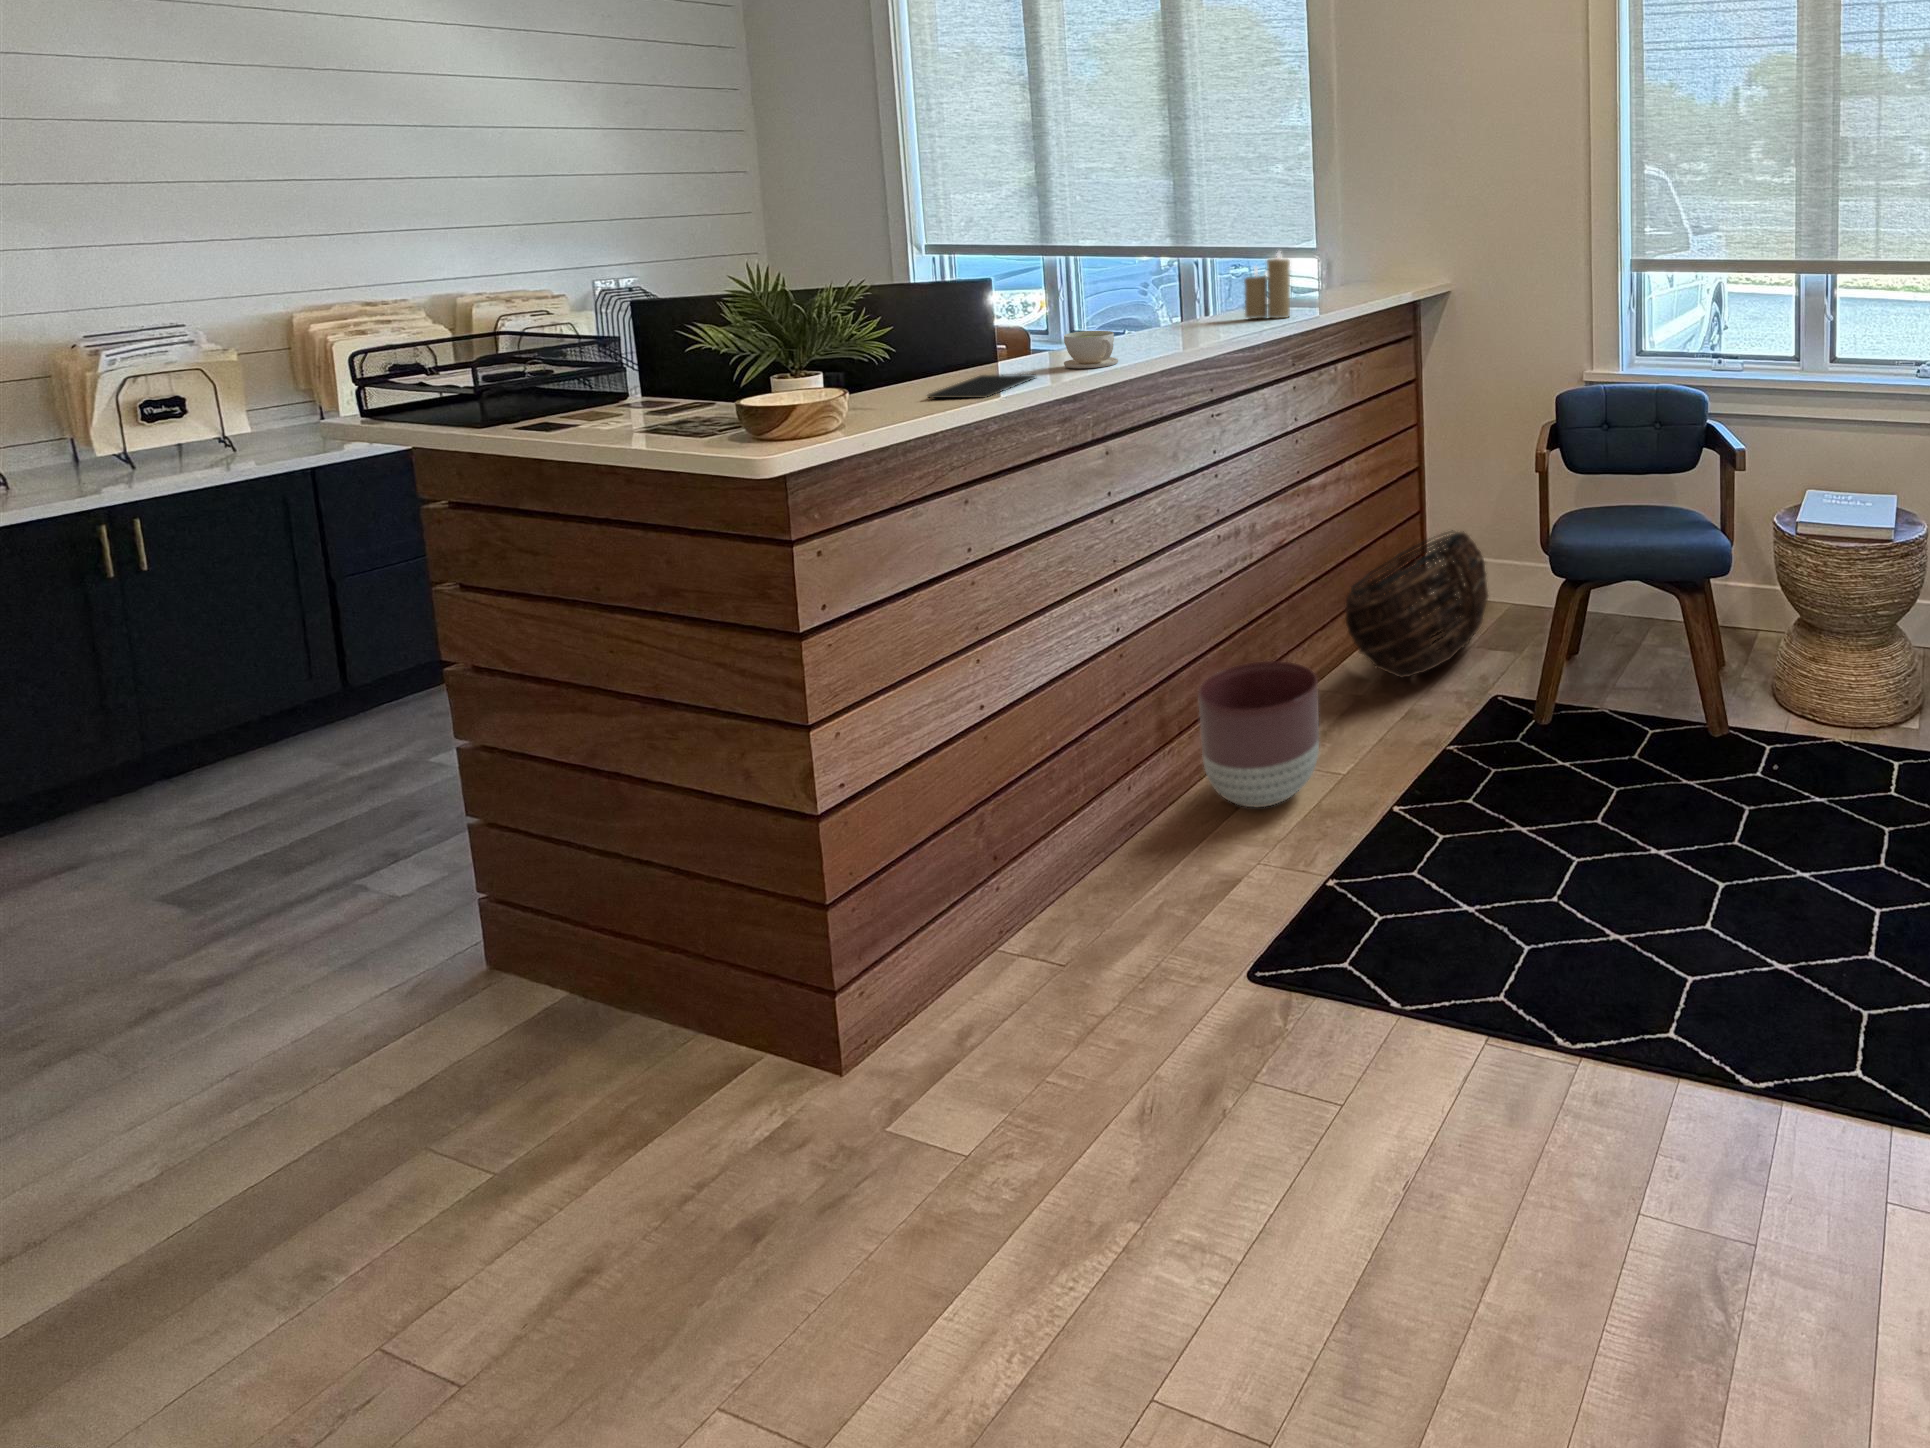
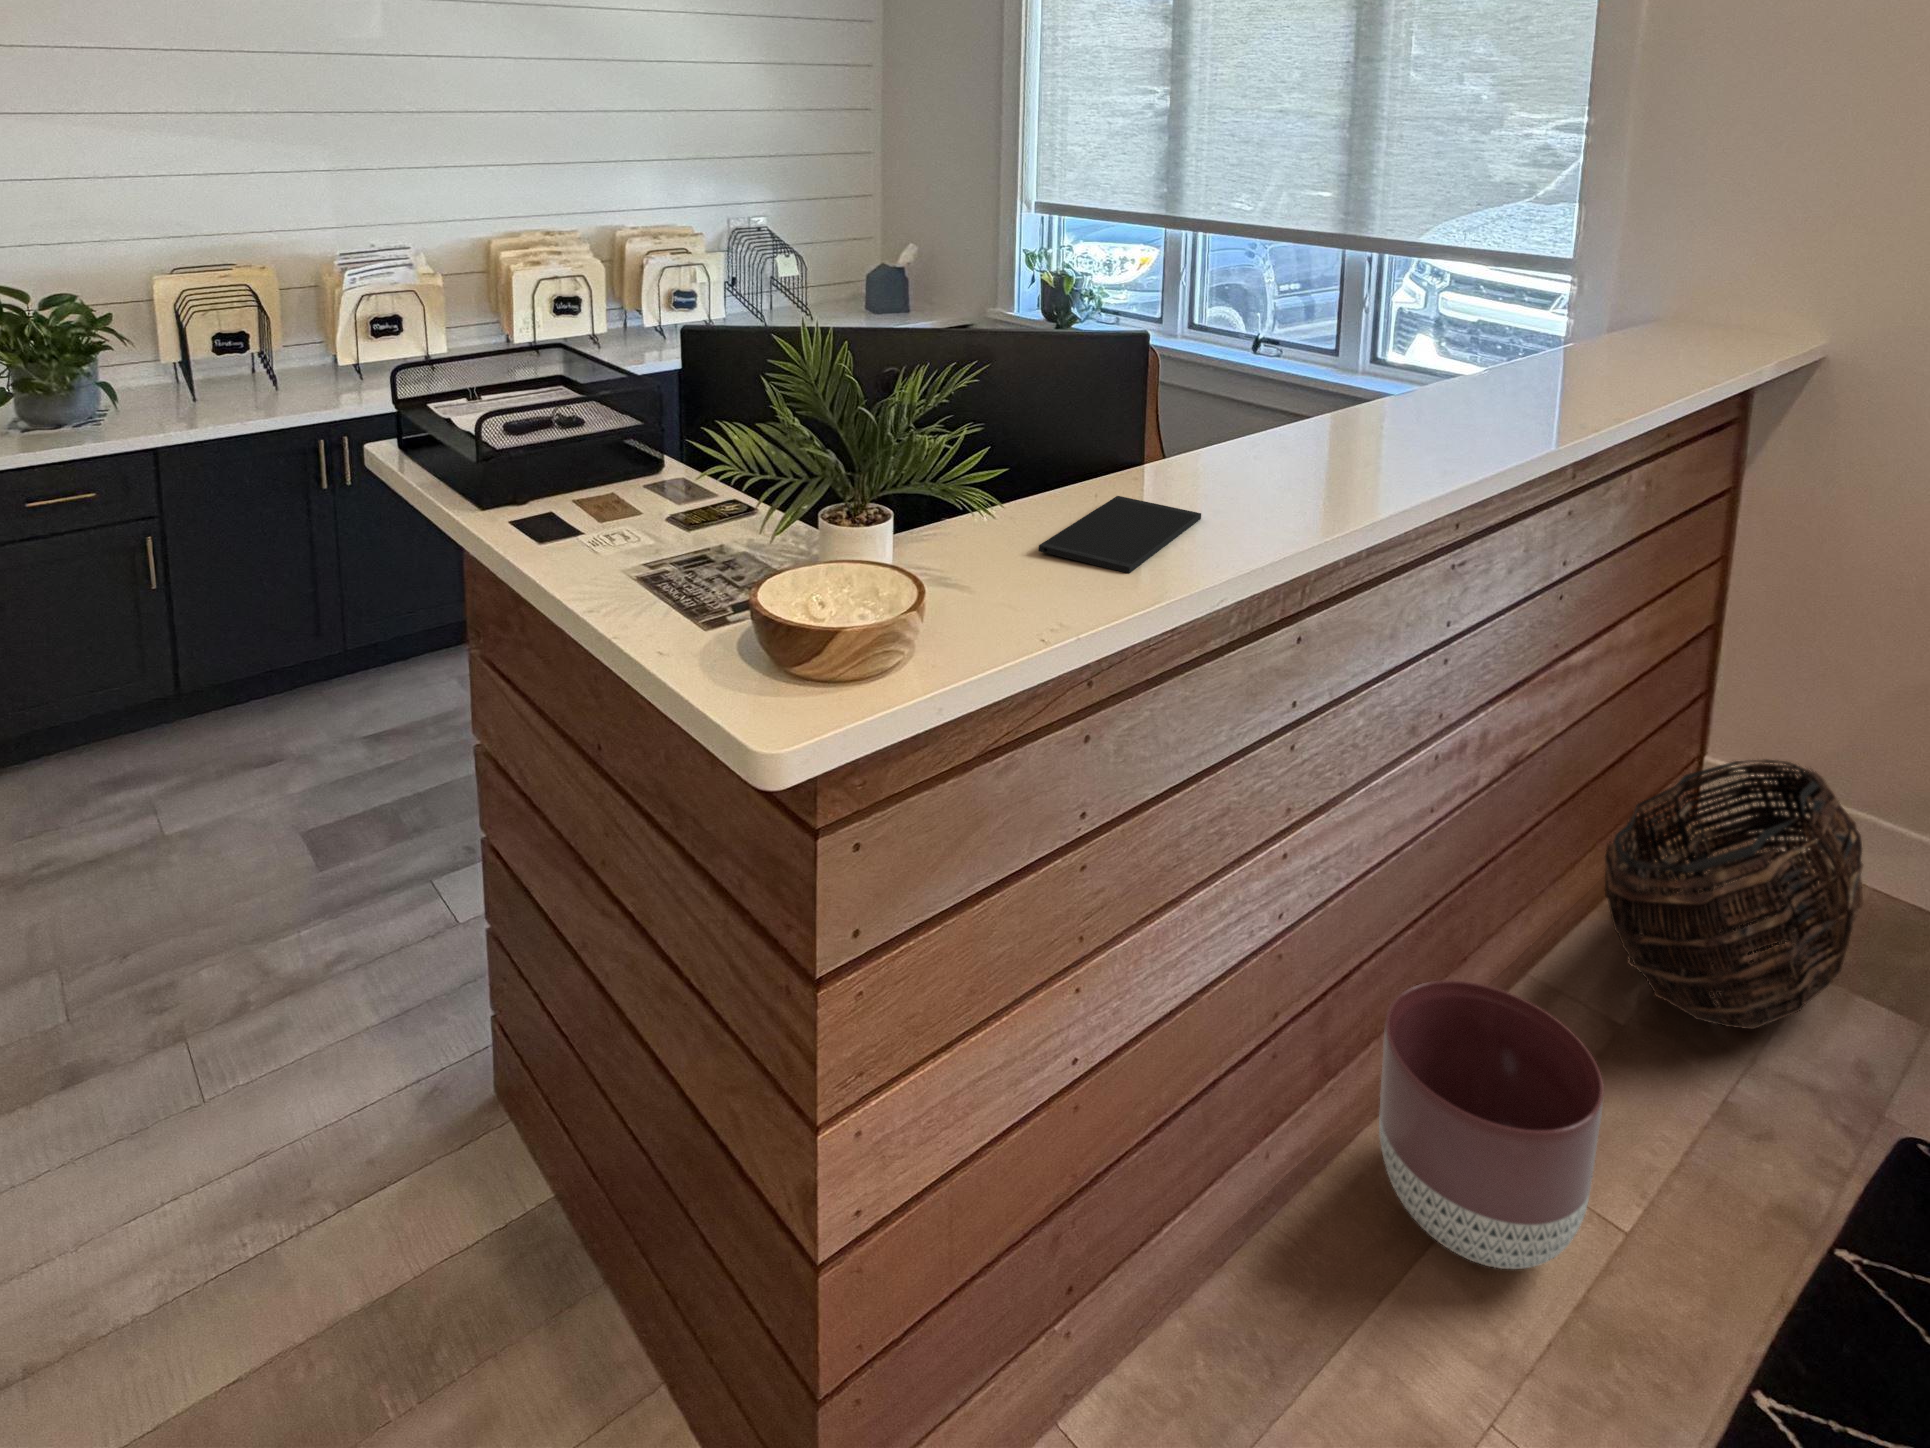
candle: present [1244,252,1290,319] -> none [1496,291,1589,404]
coffee cup: present [1064,331,1118,368] -> none [1240,434,1328,508]

